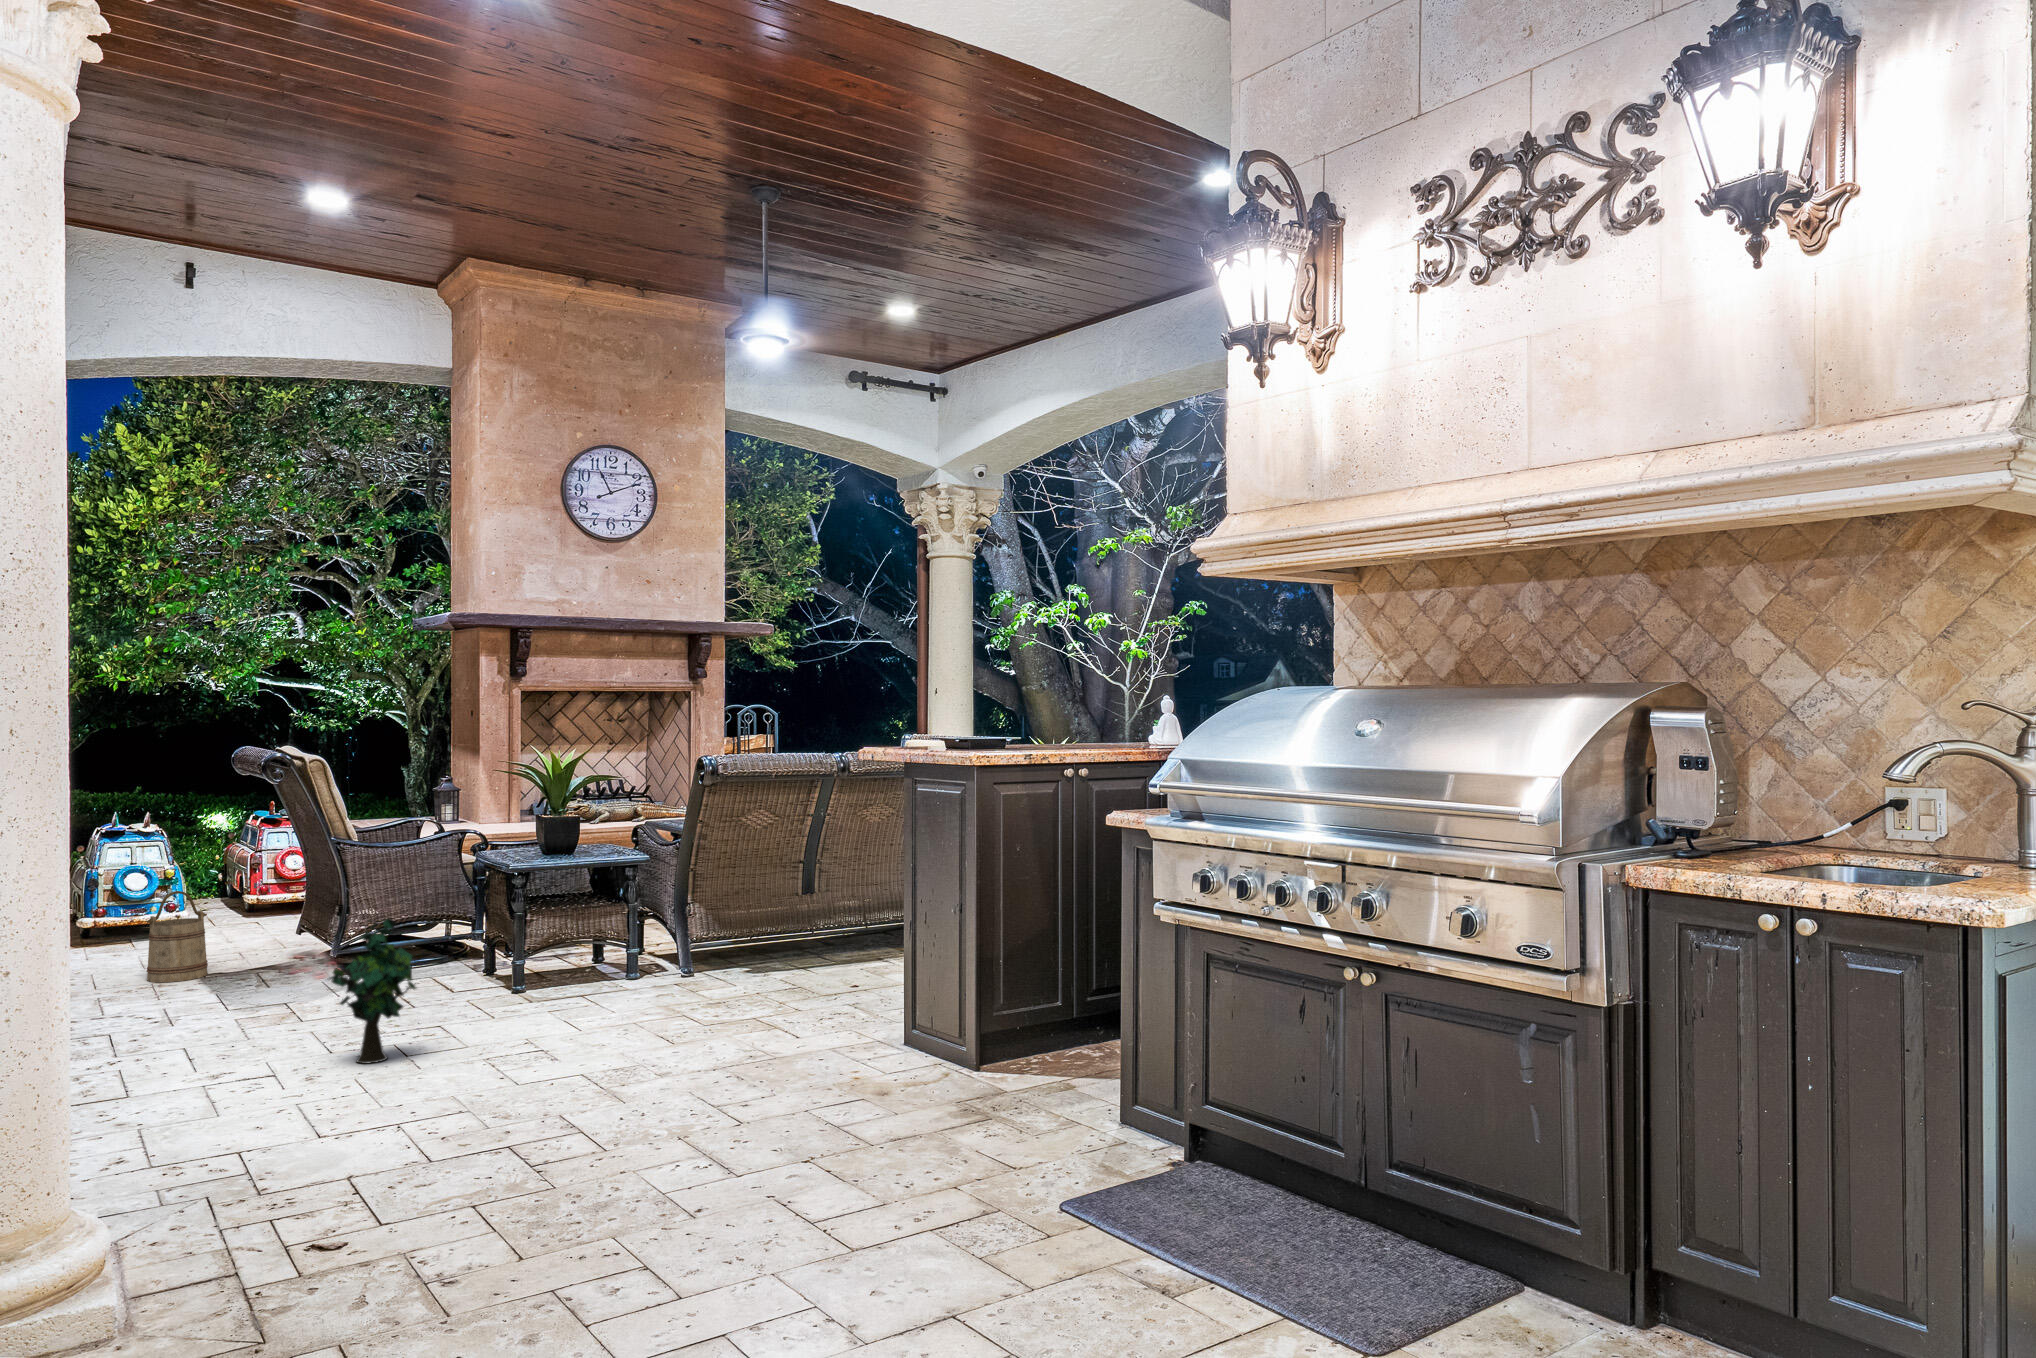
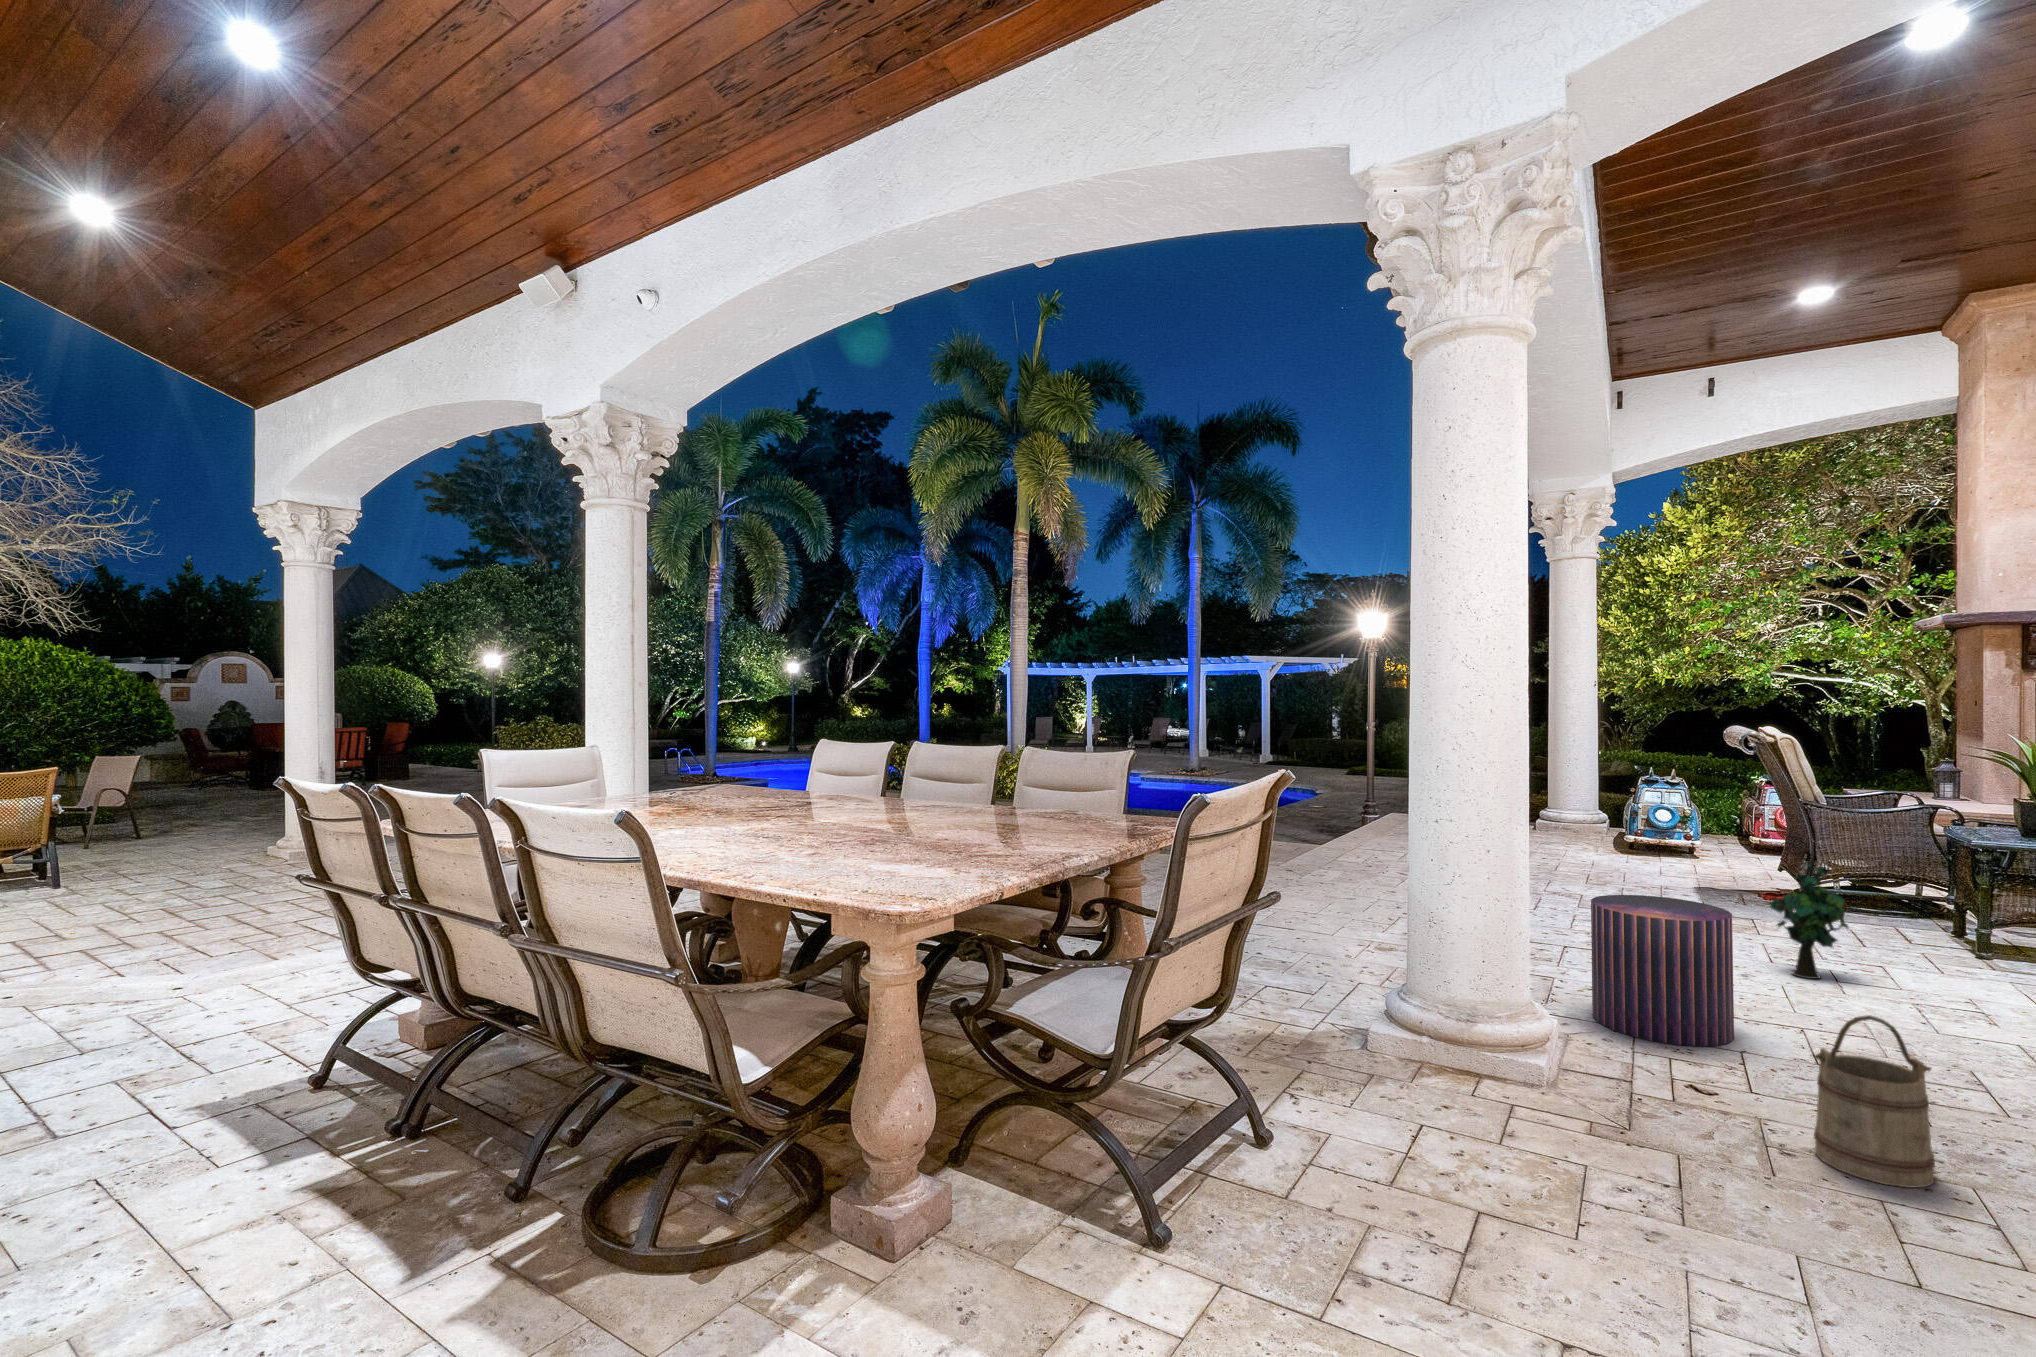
bucket: present [146,891,208,982] -> present [1813,1015,1935,1188]
pouf: none [140,994,333,1210] -> present [1591,895,1734,1046]

